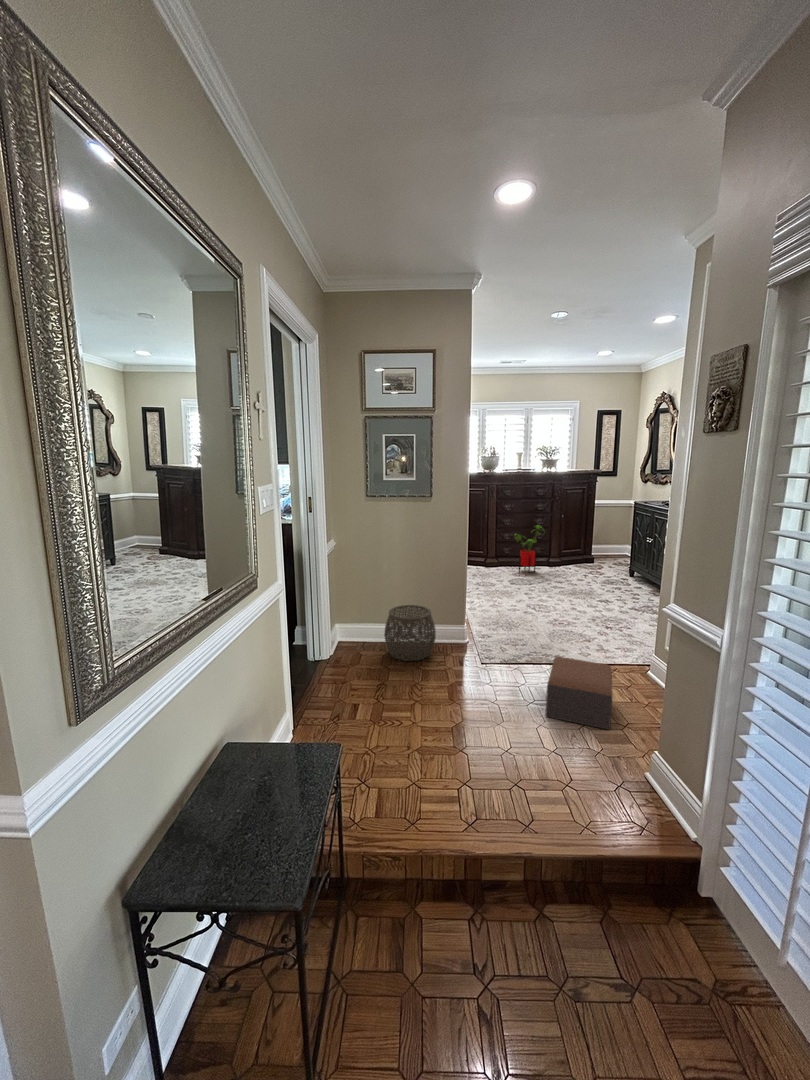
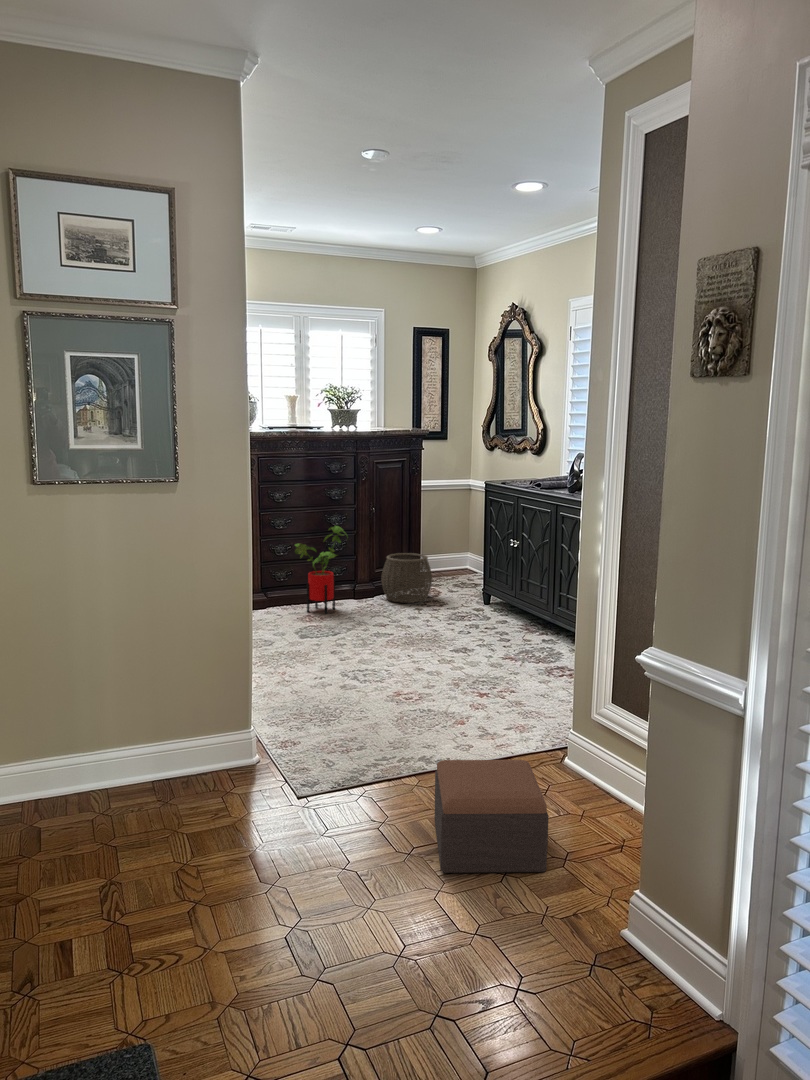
woven basket: present [384,605,436,661] -> present [382,553,432,603]

